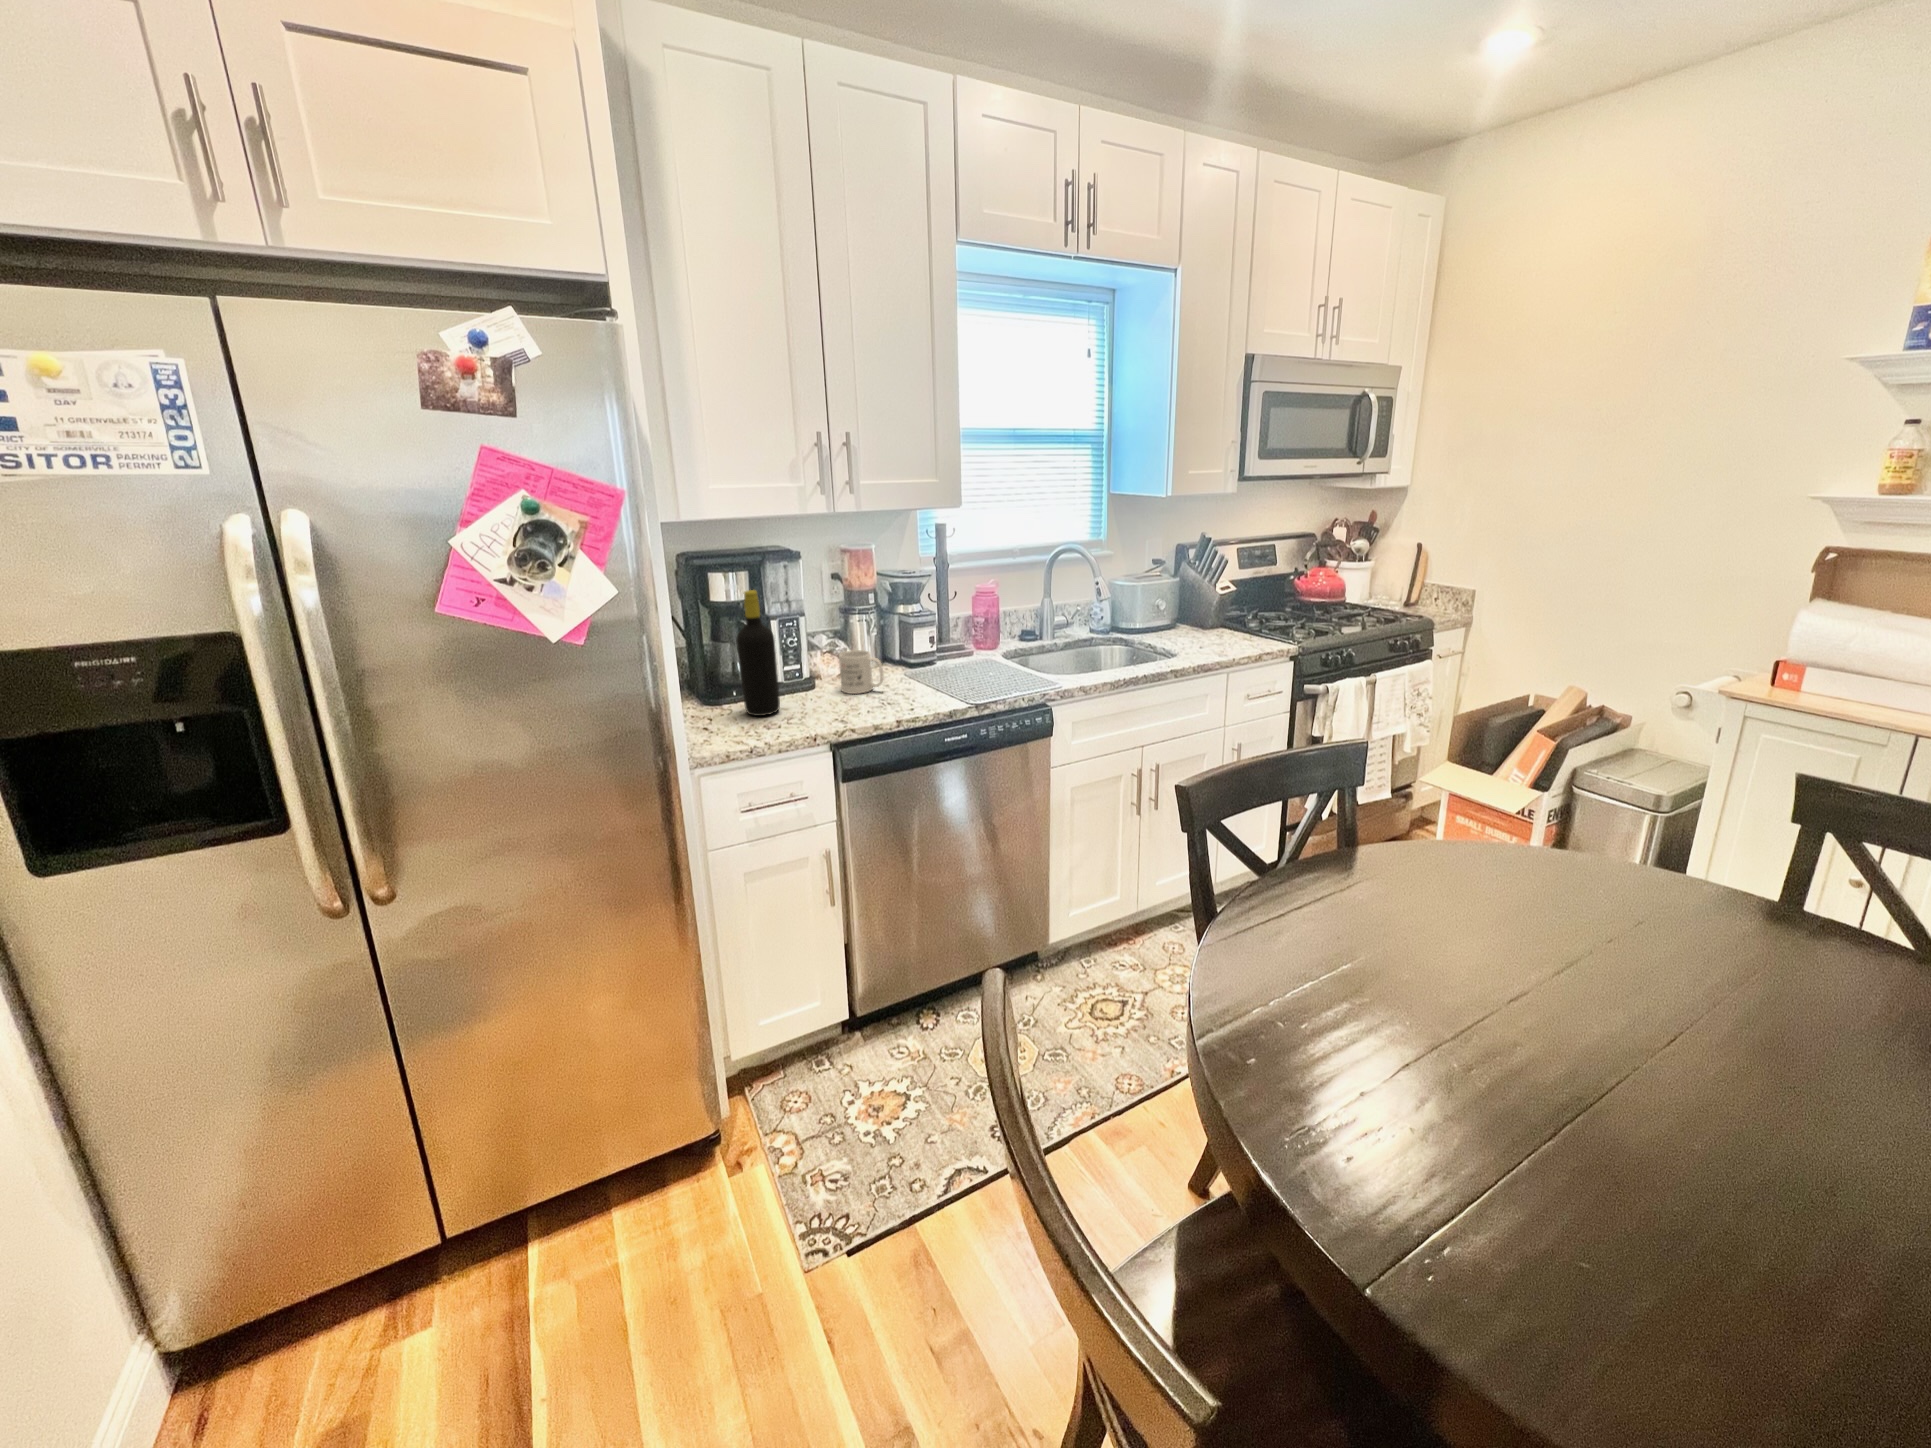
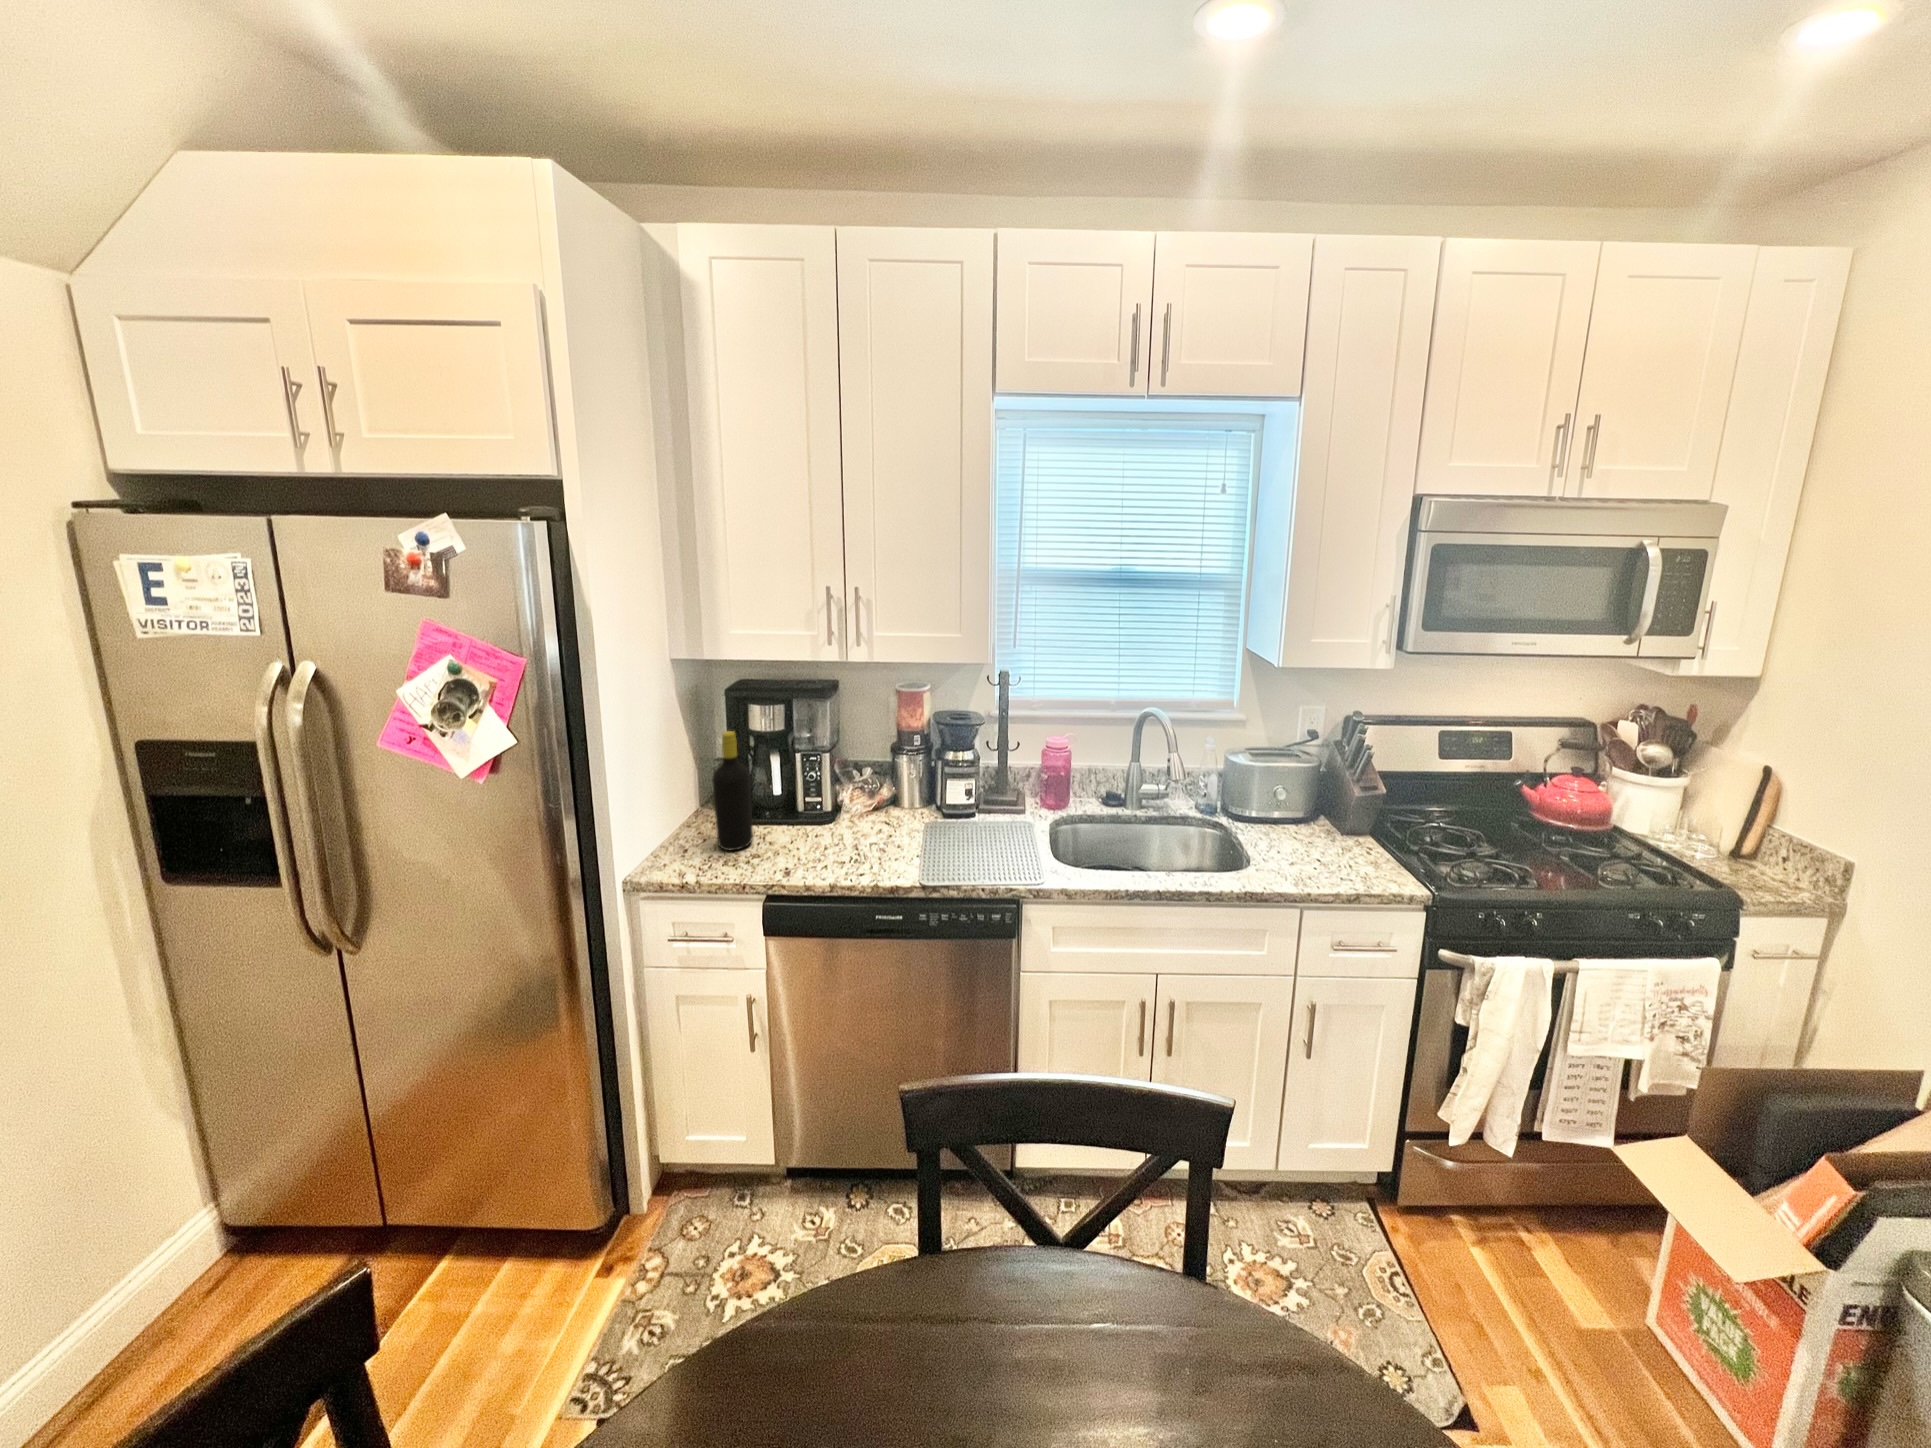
mug: present [839,650,883,694] -> none [828,794,864,842]

